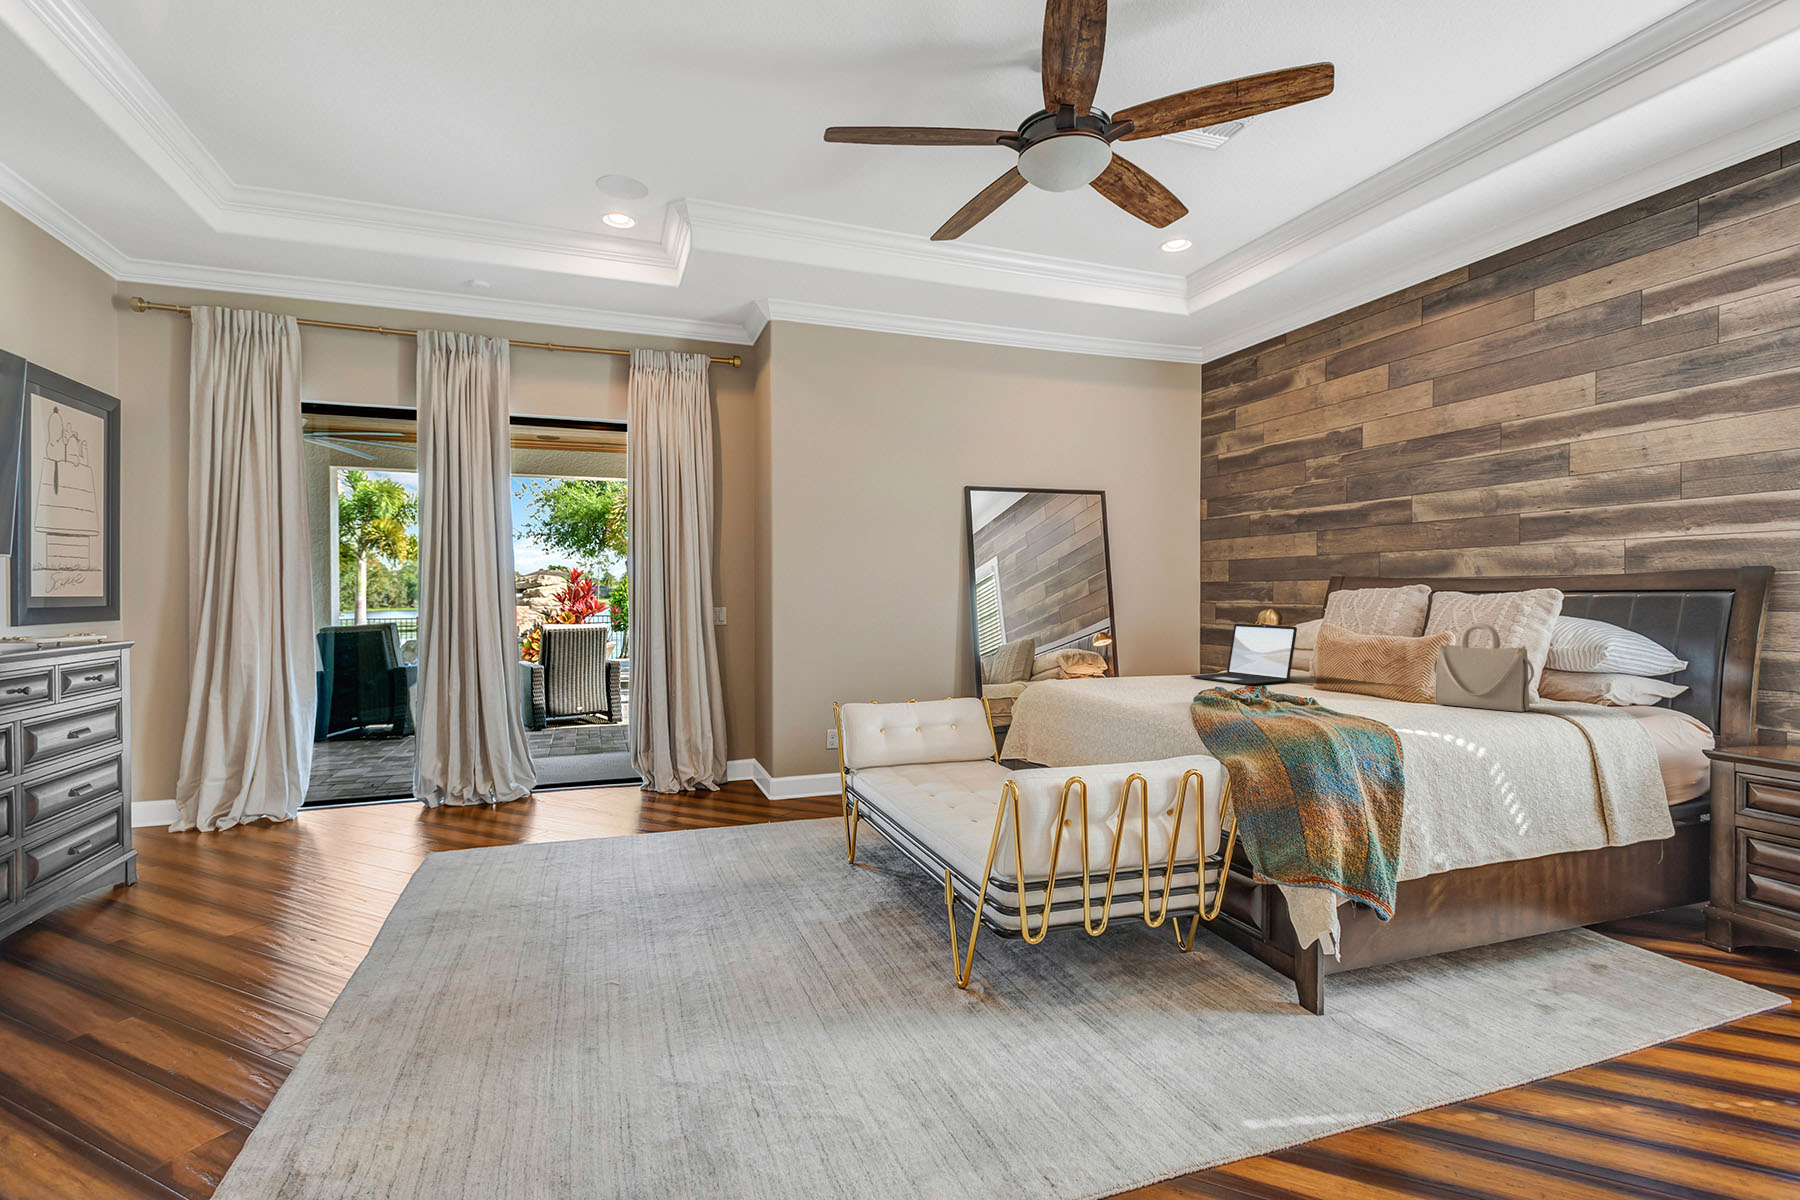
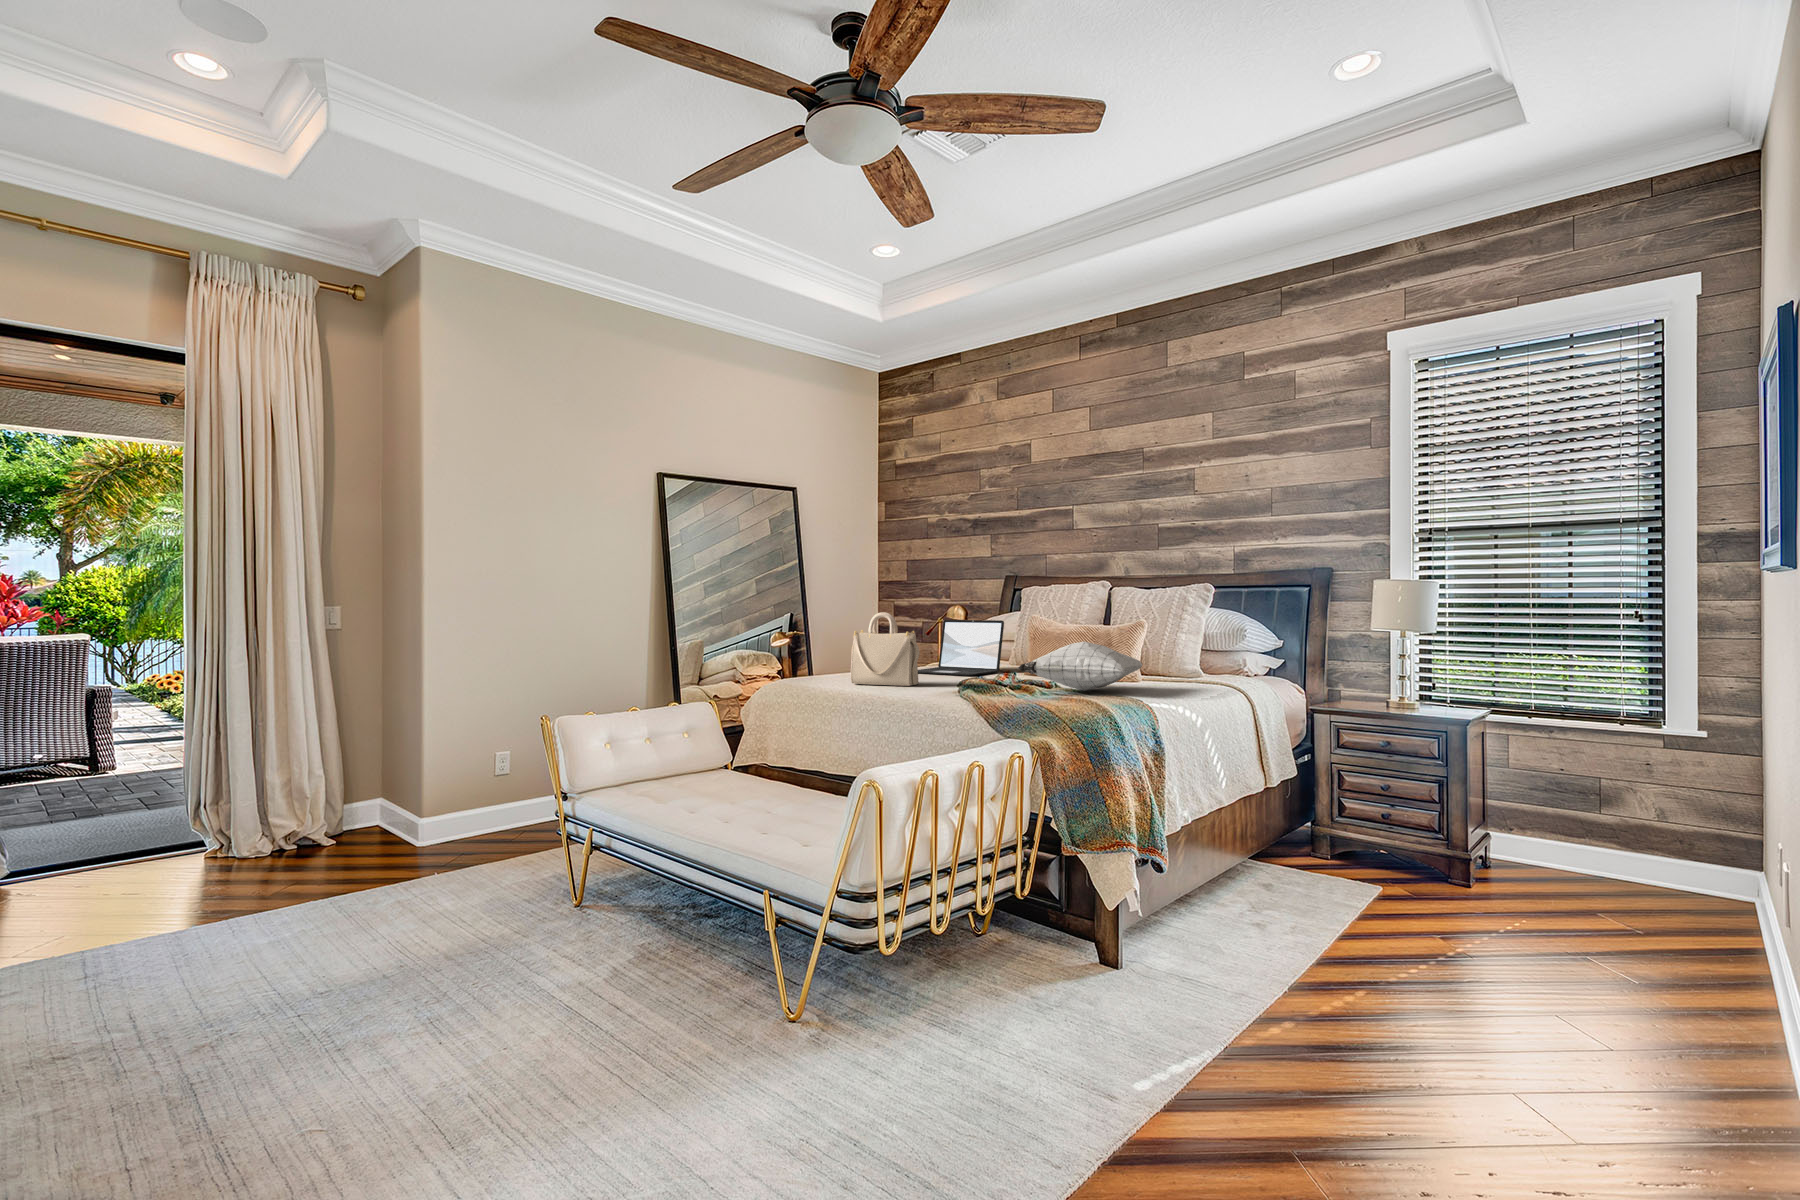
handbag: present [1434,623,1534,711] -> present [851,612,920,686]
pillow: none [1269,658,1438,712] -> present [1018,642,1143,691]

